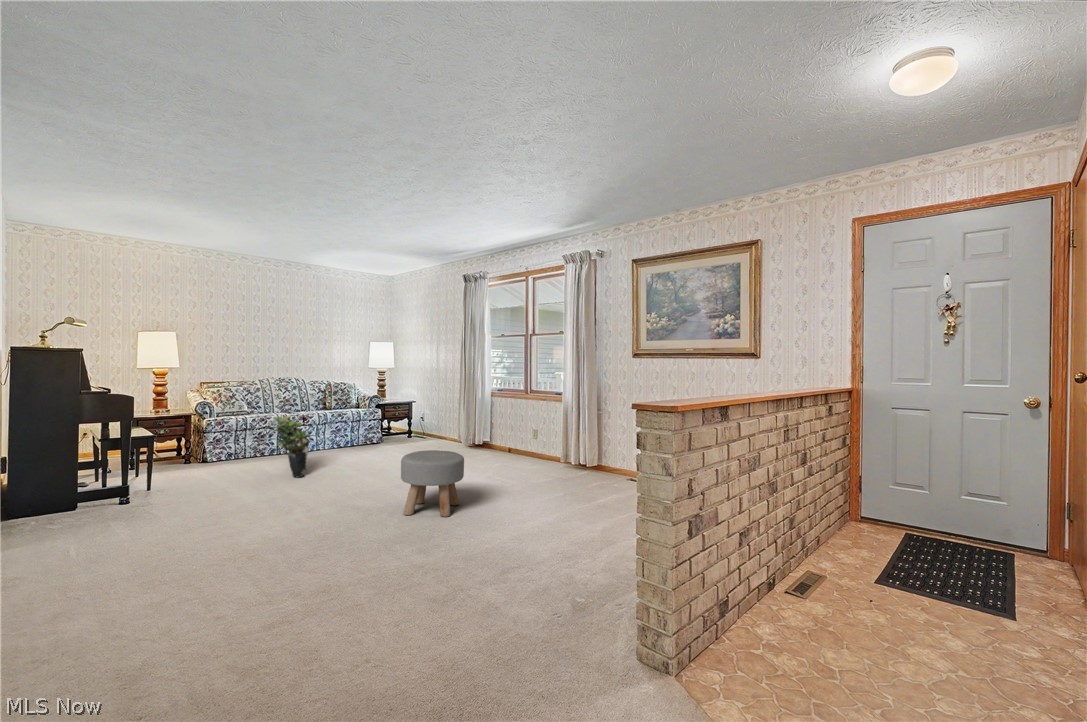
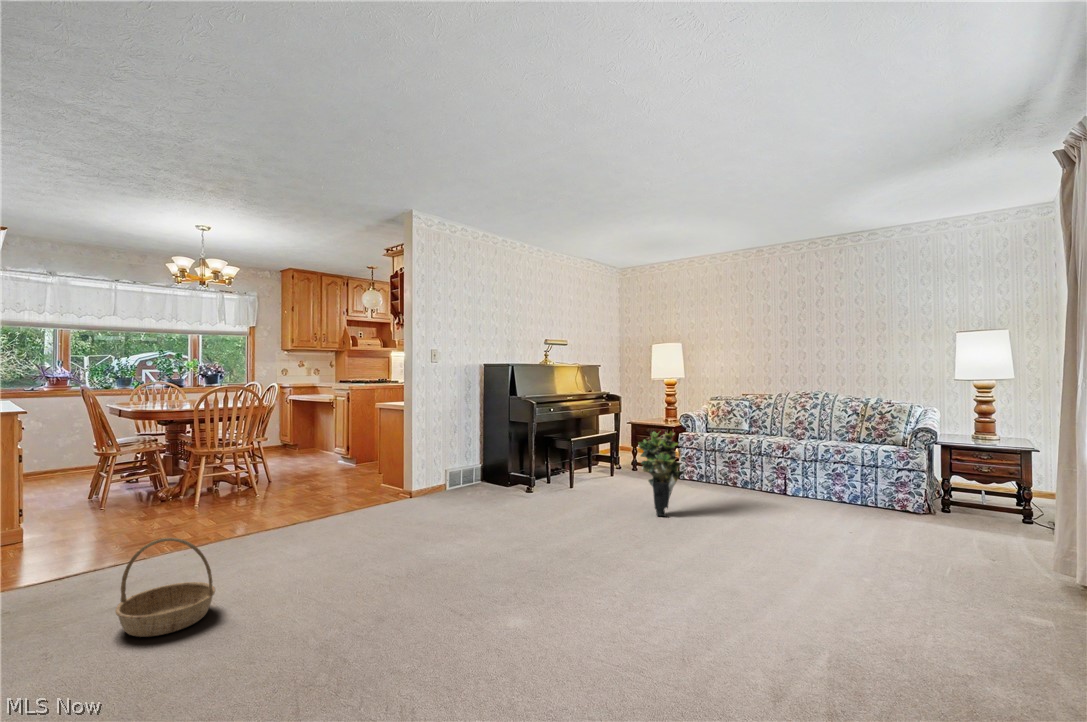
ottoman: present [401,450,464,517] -> none [507,503,625,642]
basket: none [290,538,365,624] -> present [115,538,215,637]

